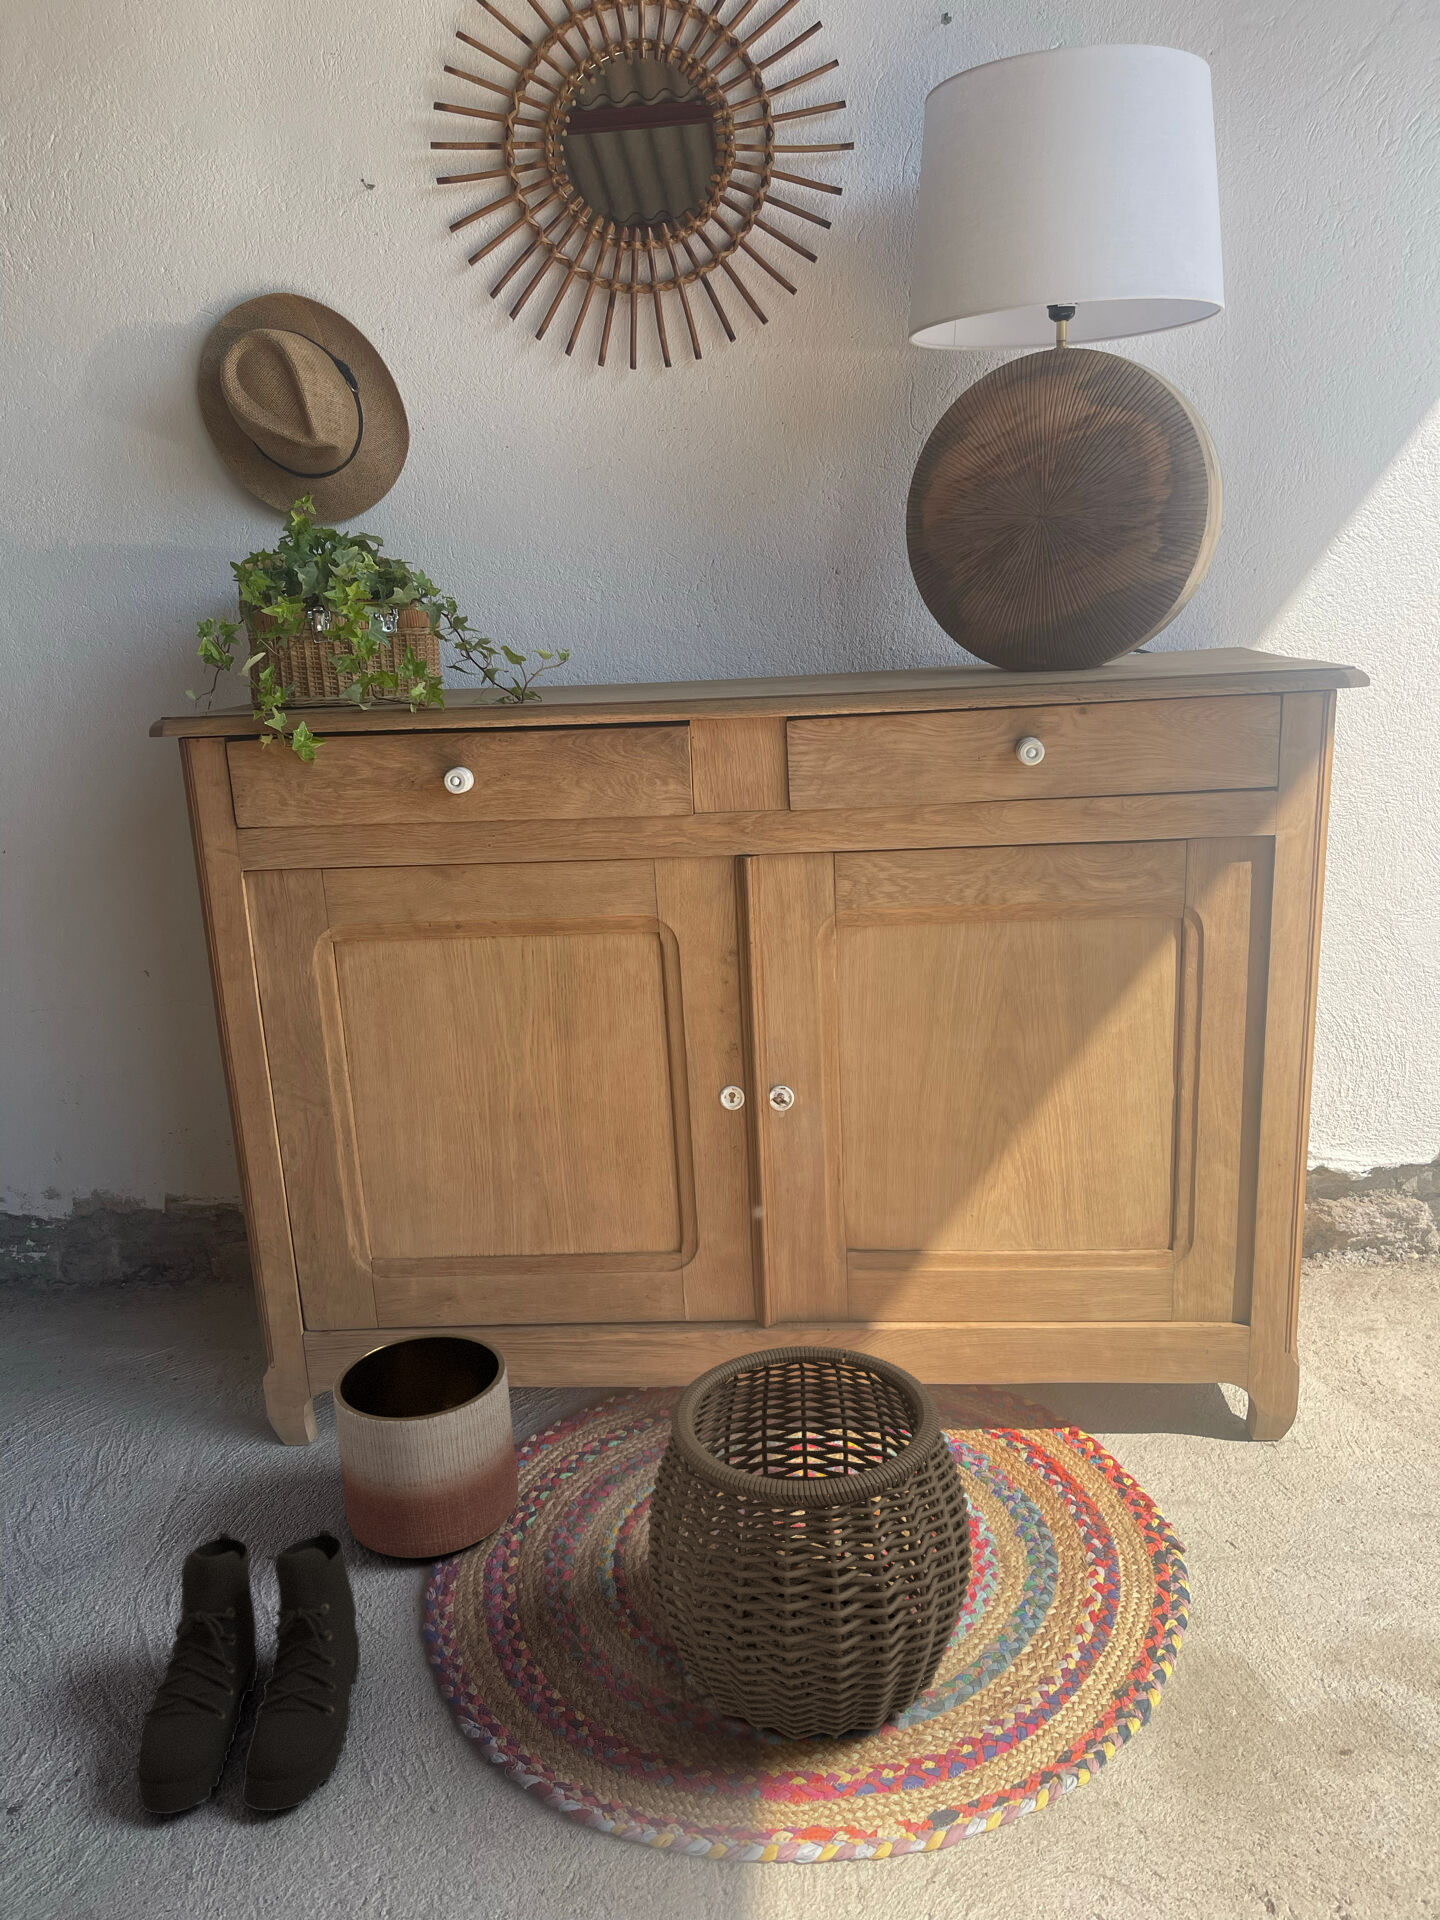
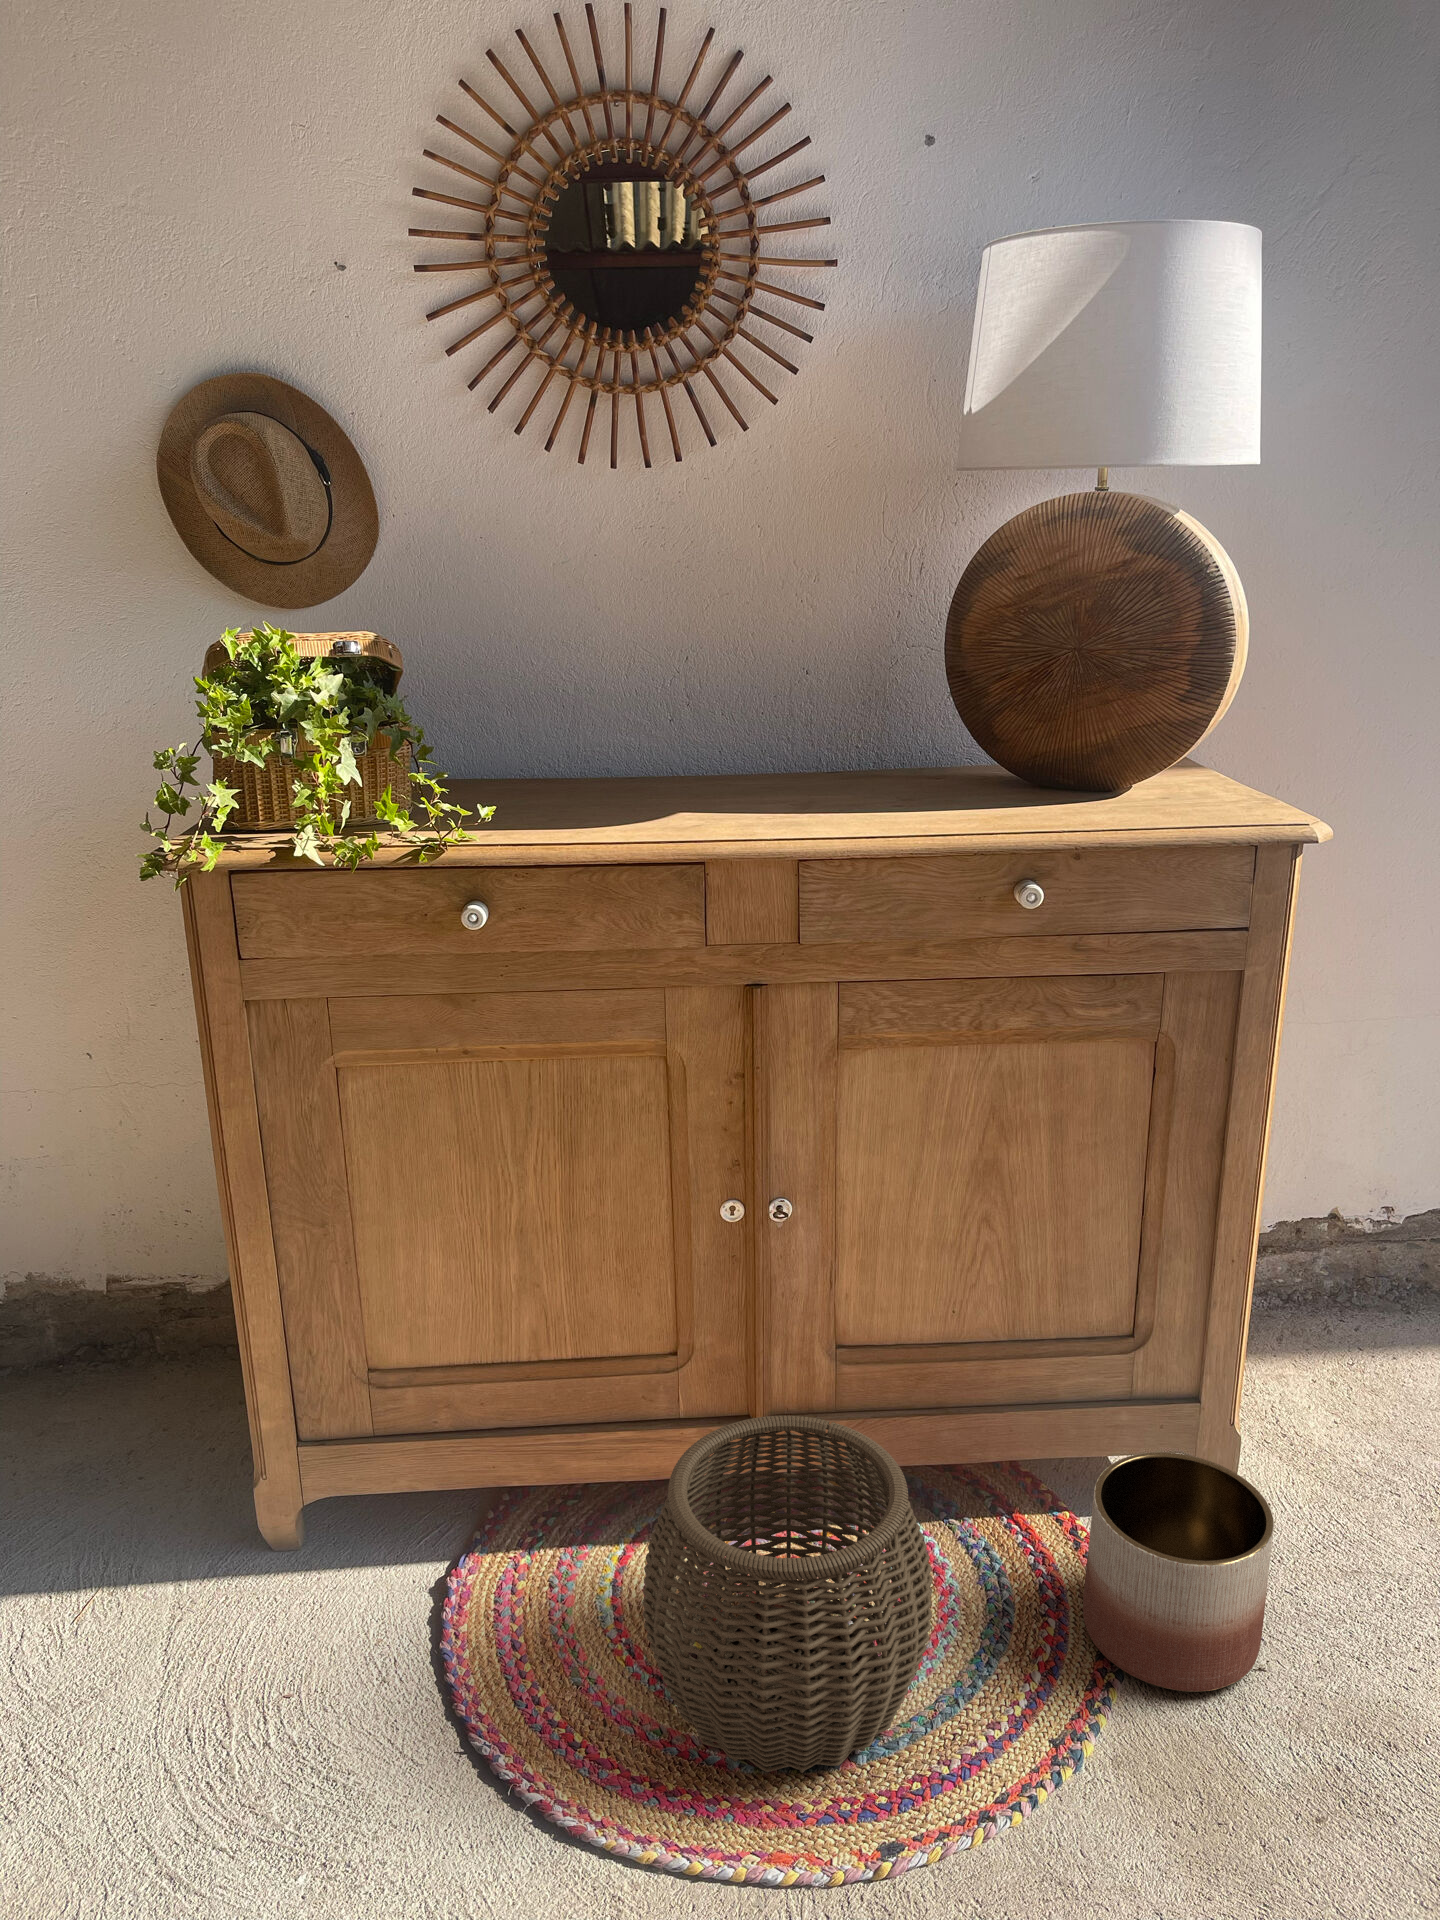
planter: present [333,1333,518,1558] -> present [1083,1452,1274,1692]
boots: present [137,1528,360,1814] -> none [190,1559,383,1814]

